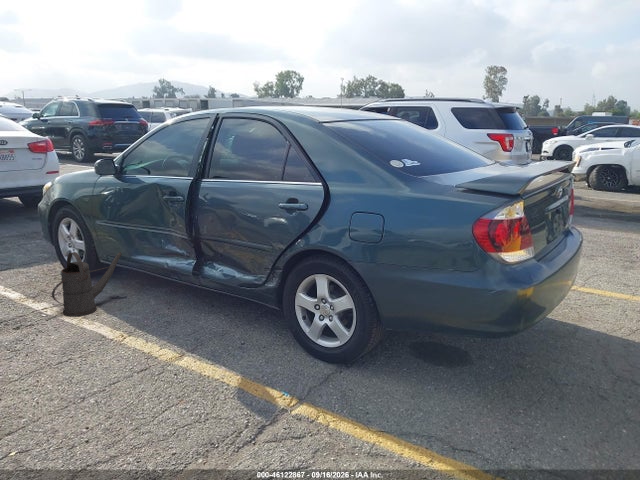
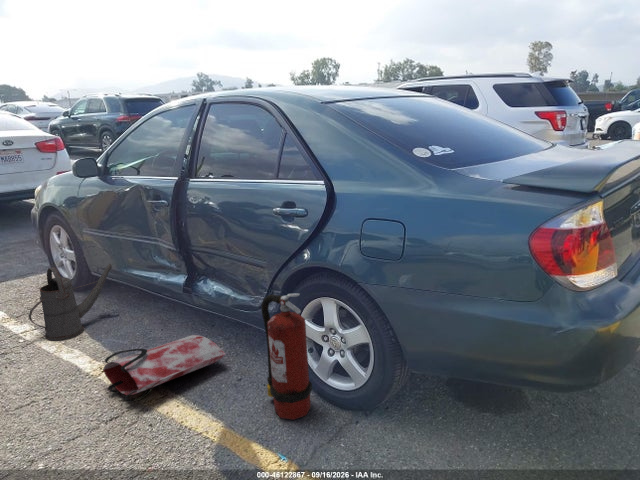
fire extinguisher: none [268,269,306,370] -> present [261,294,312,420]
bag: none [129,309,230,357] -> present [103,335,225,402]

